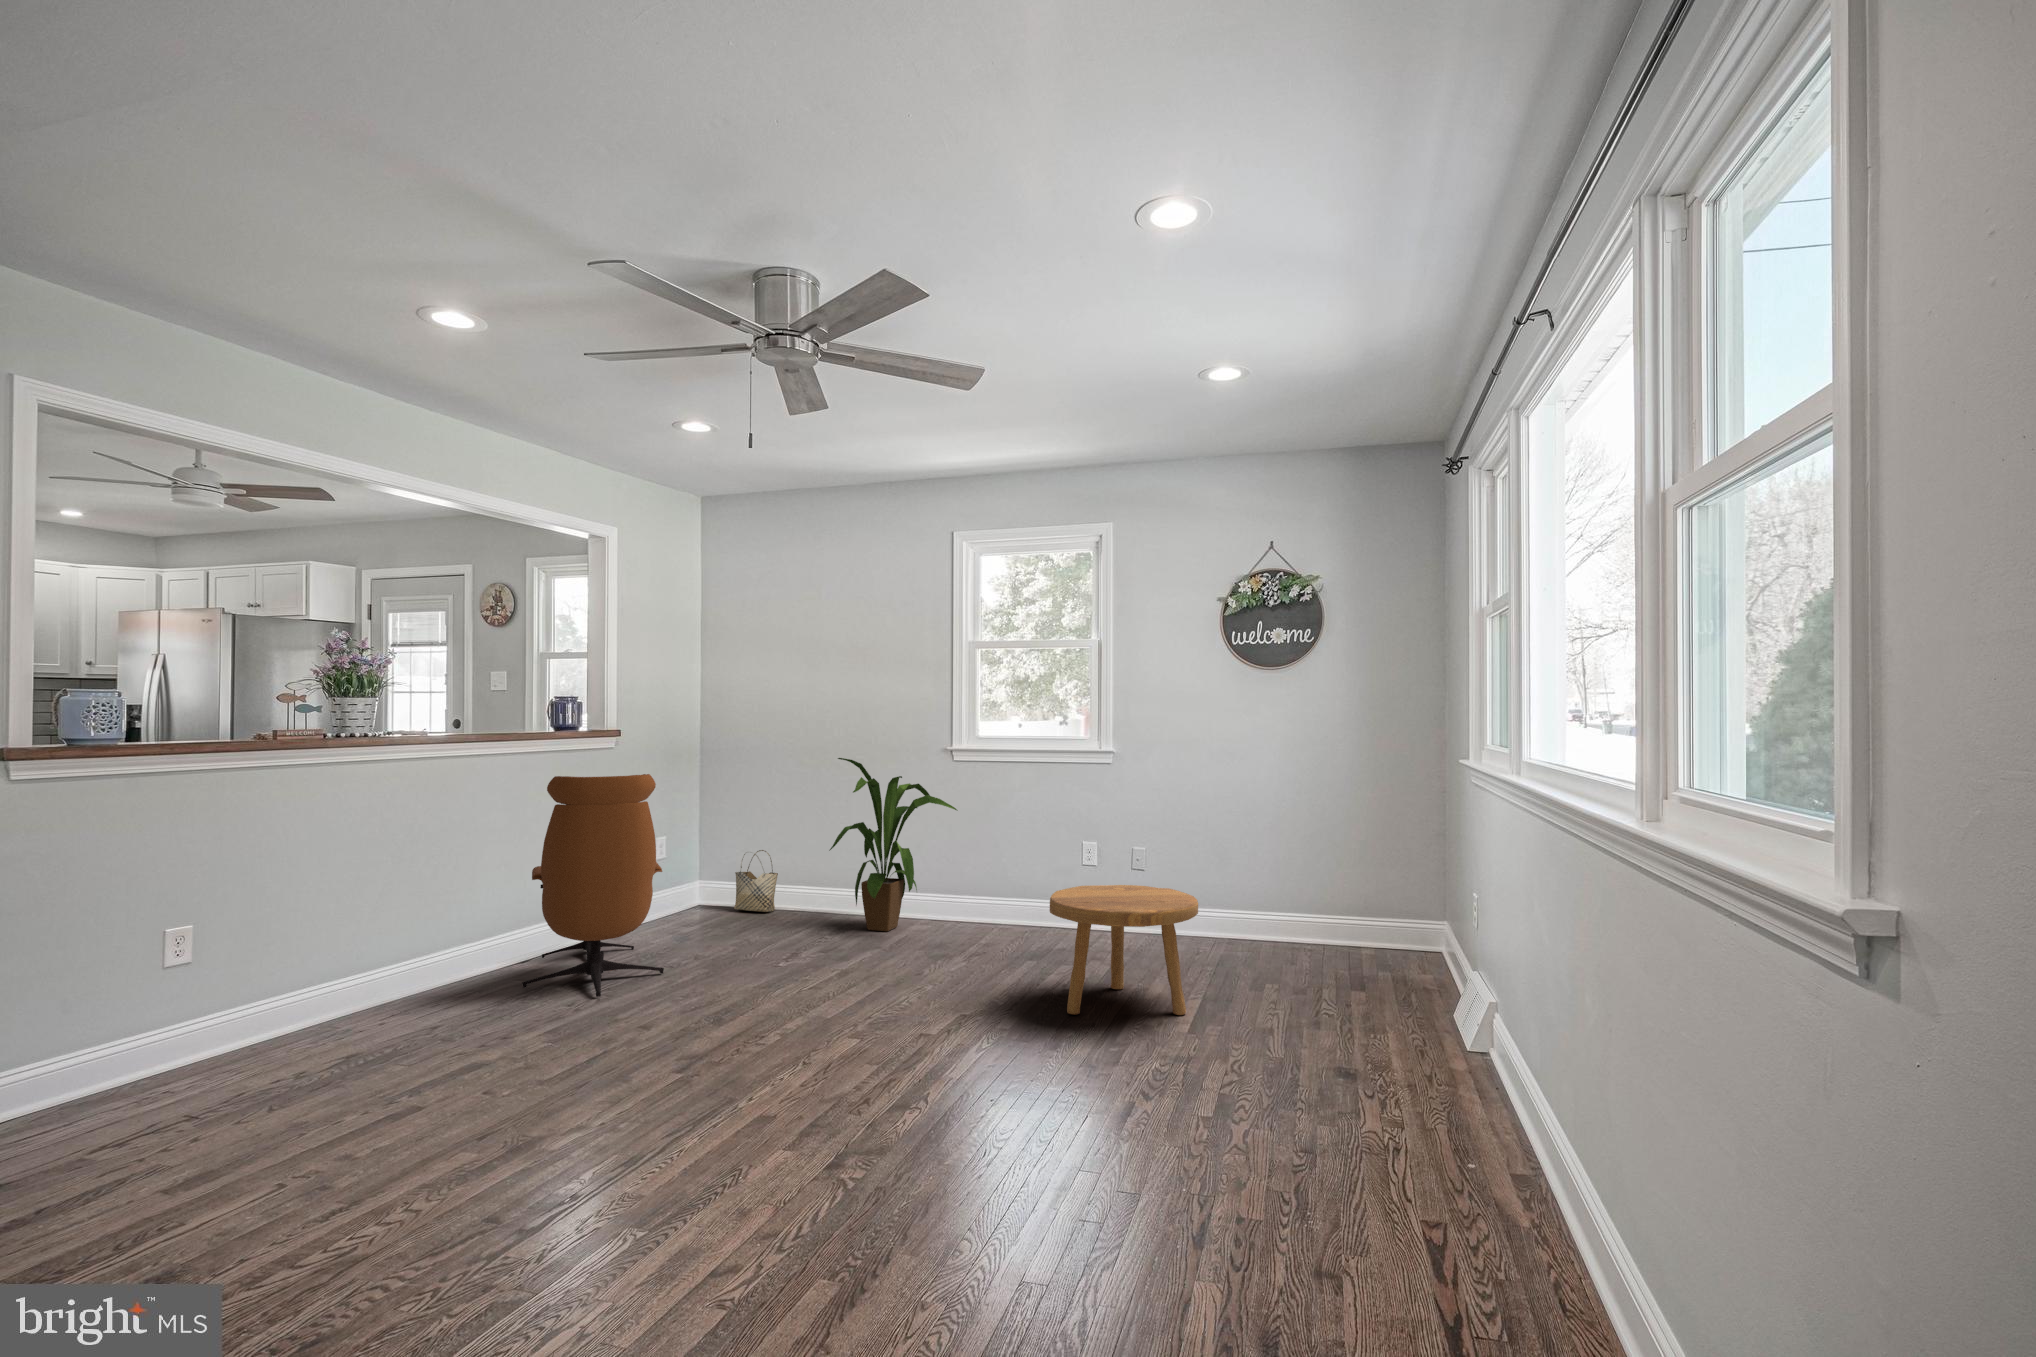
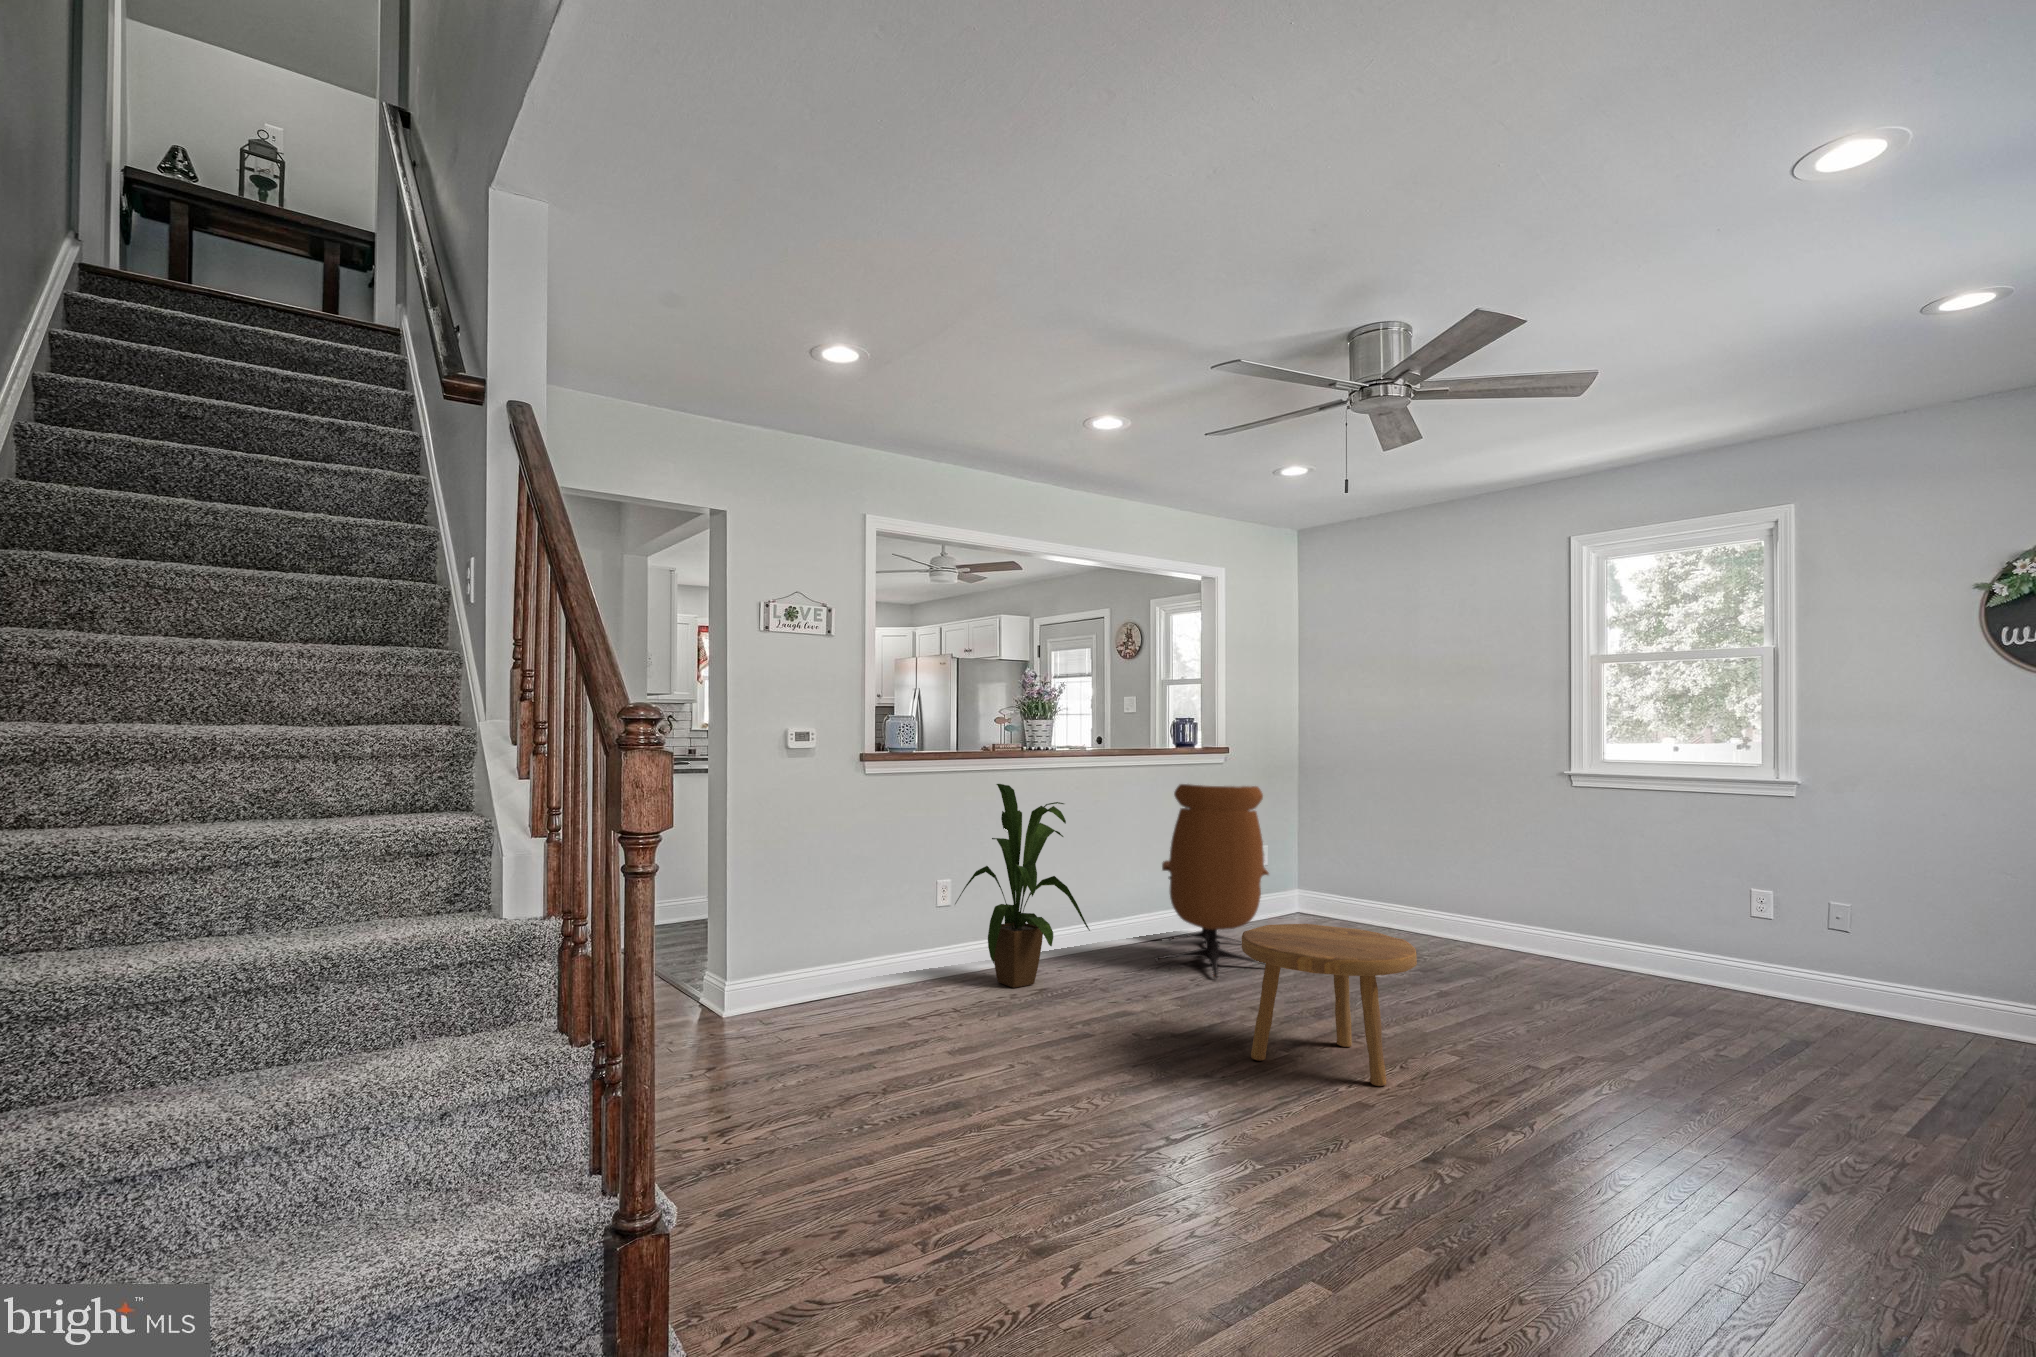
house plant: present [829,758,957,931] -> present [955,784,1090,988]
woven basket: present [734,850,778,912] -> none [1335,869,1378,929]
footstool: present [1050,885,1198,1015] -> present [1242,924,1417,1086]

